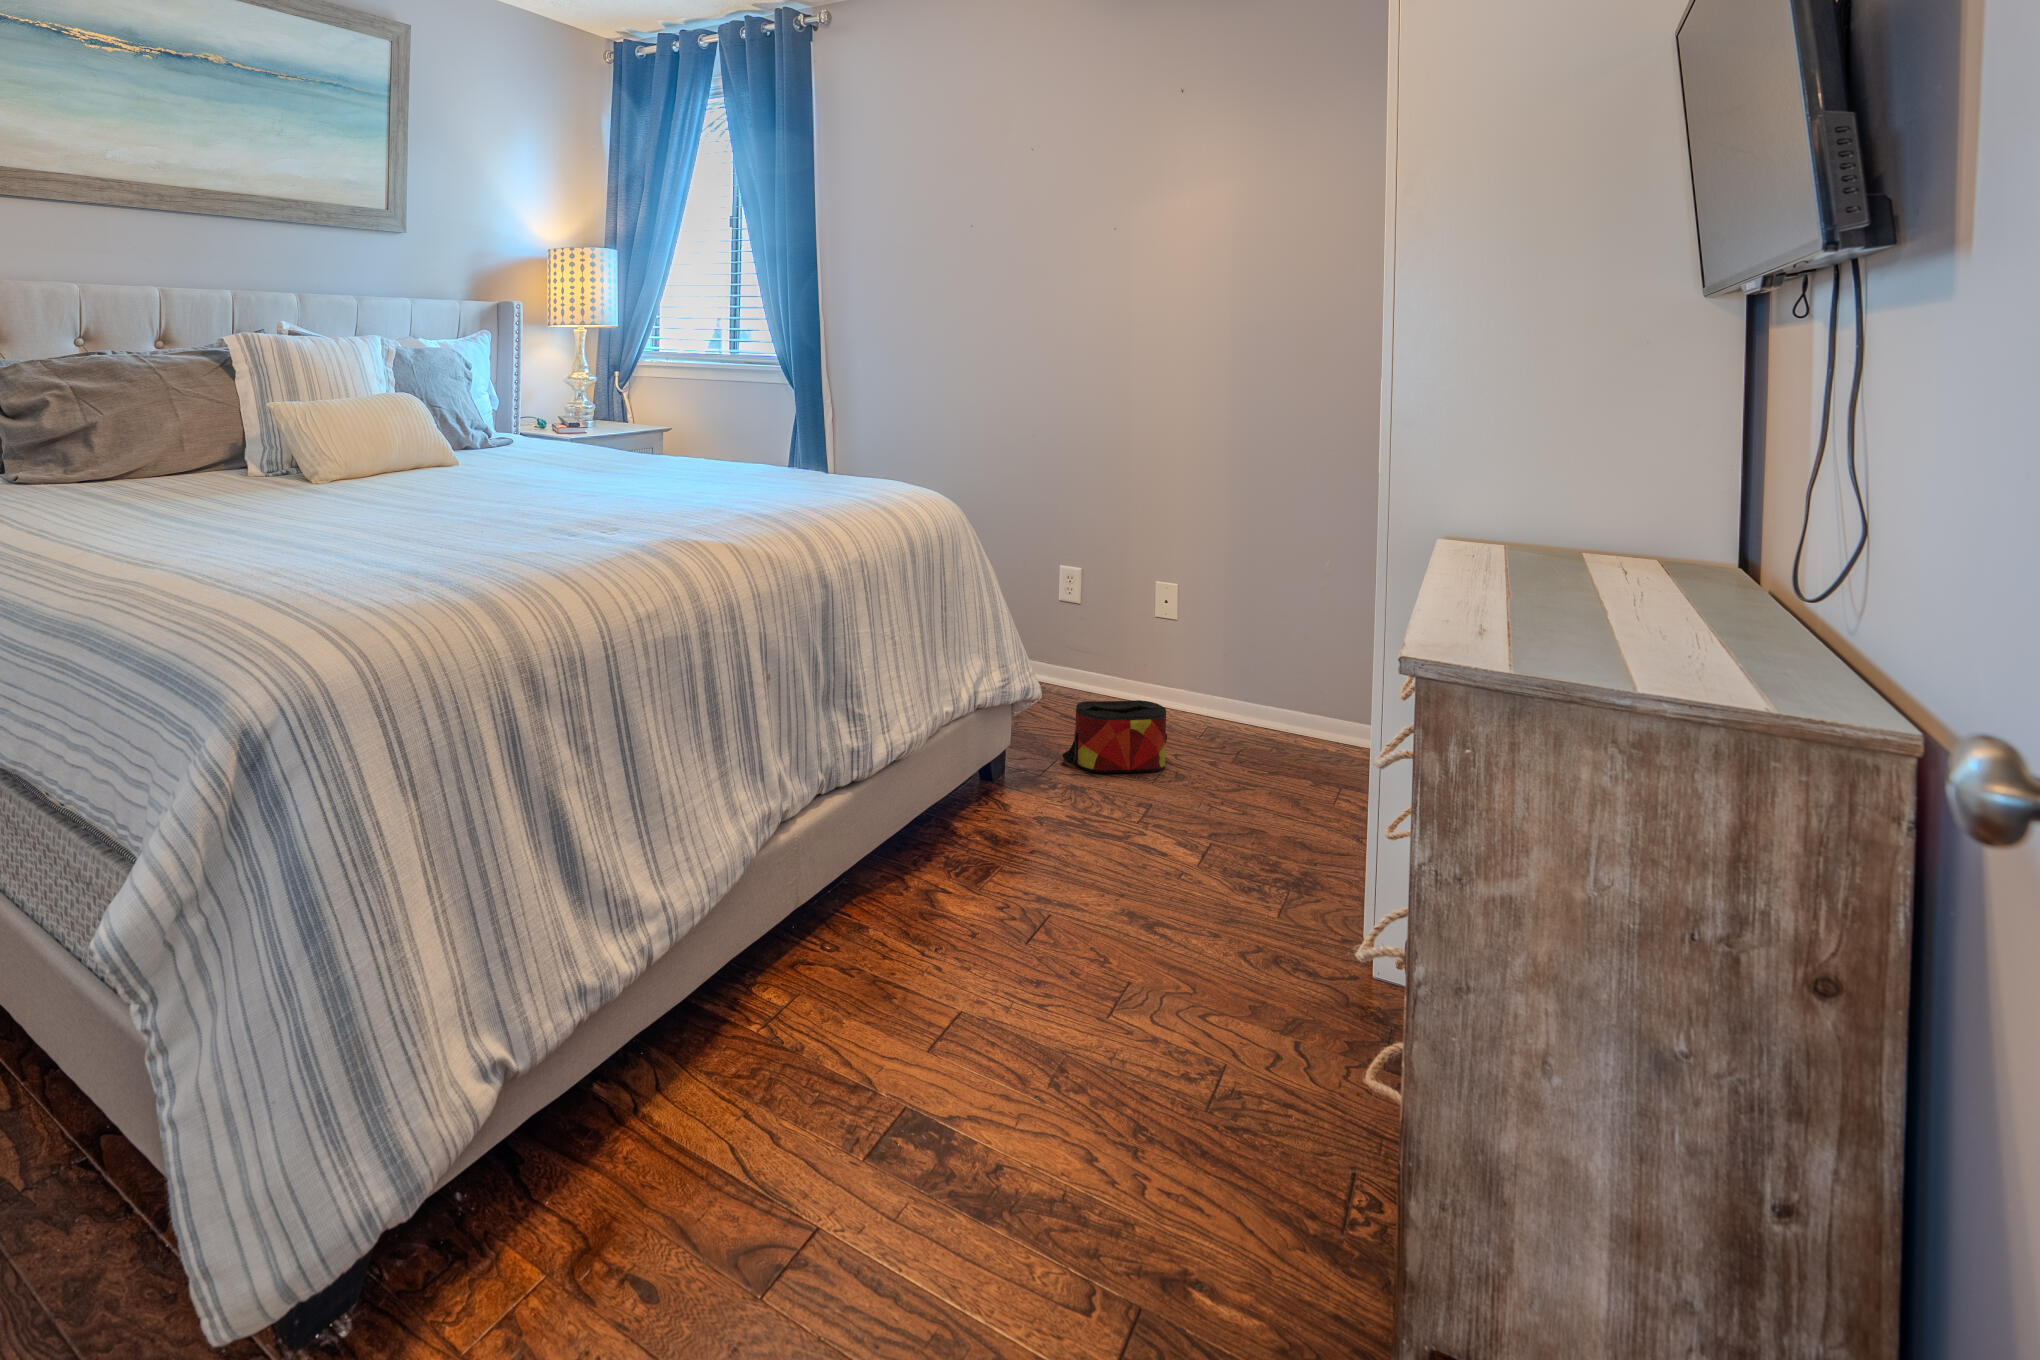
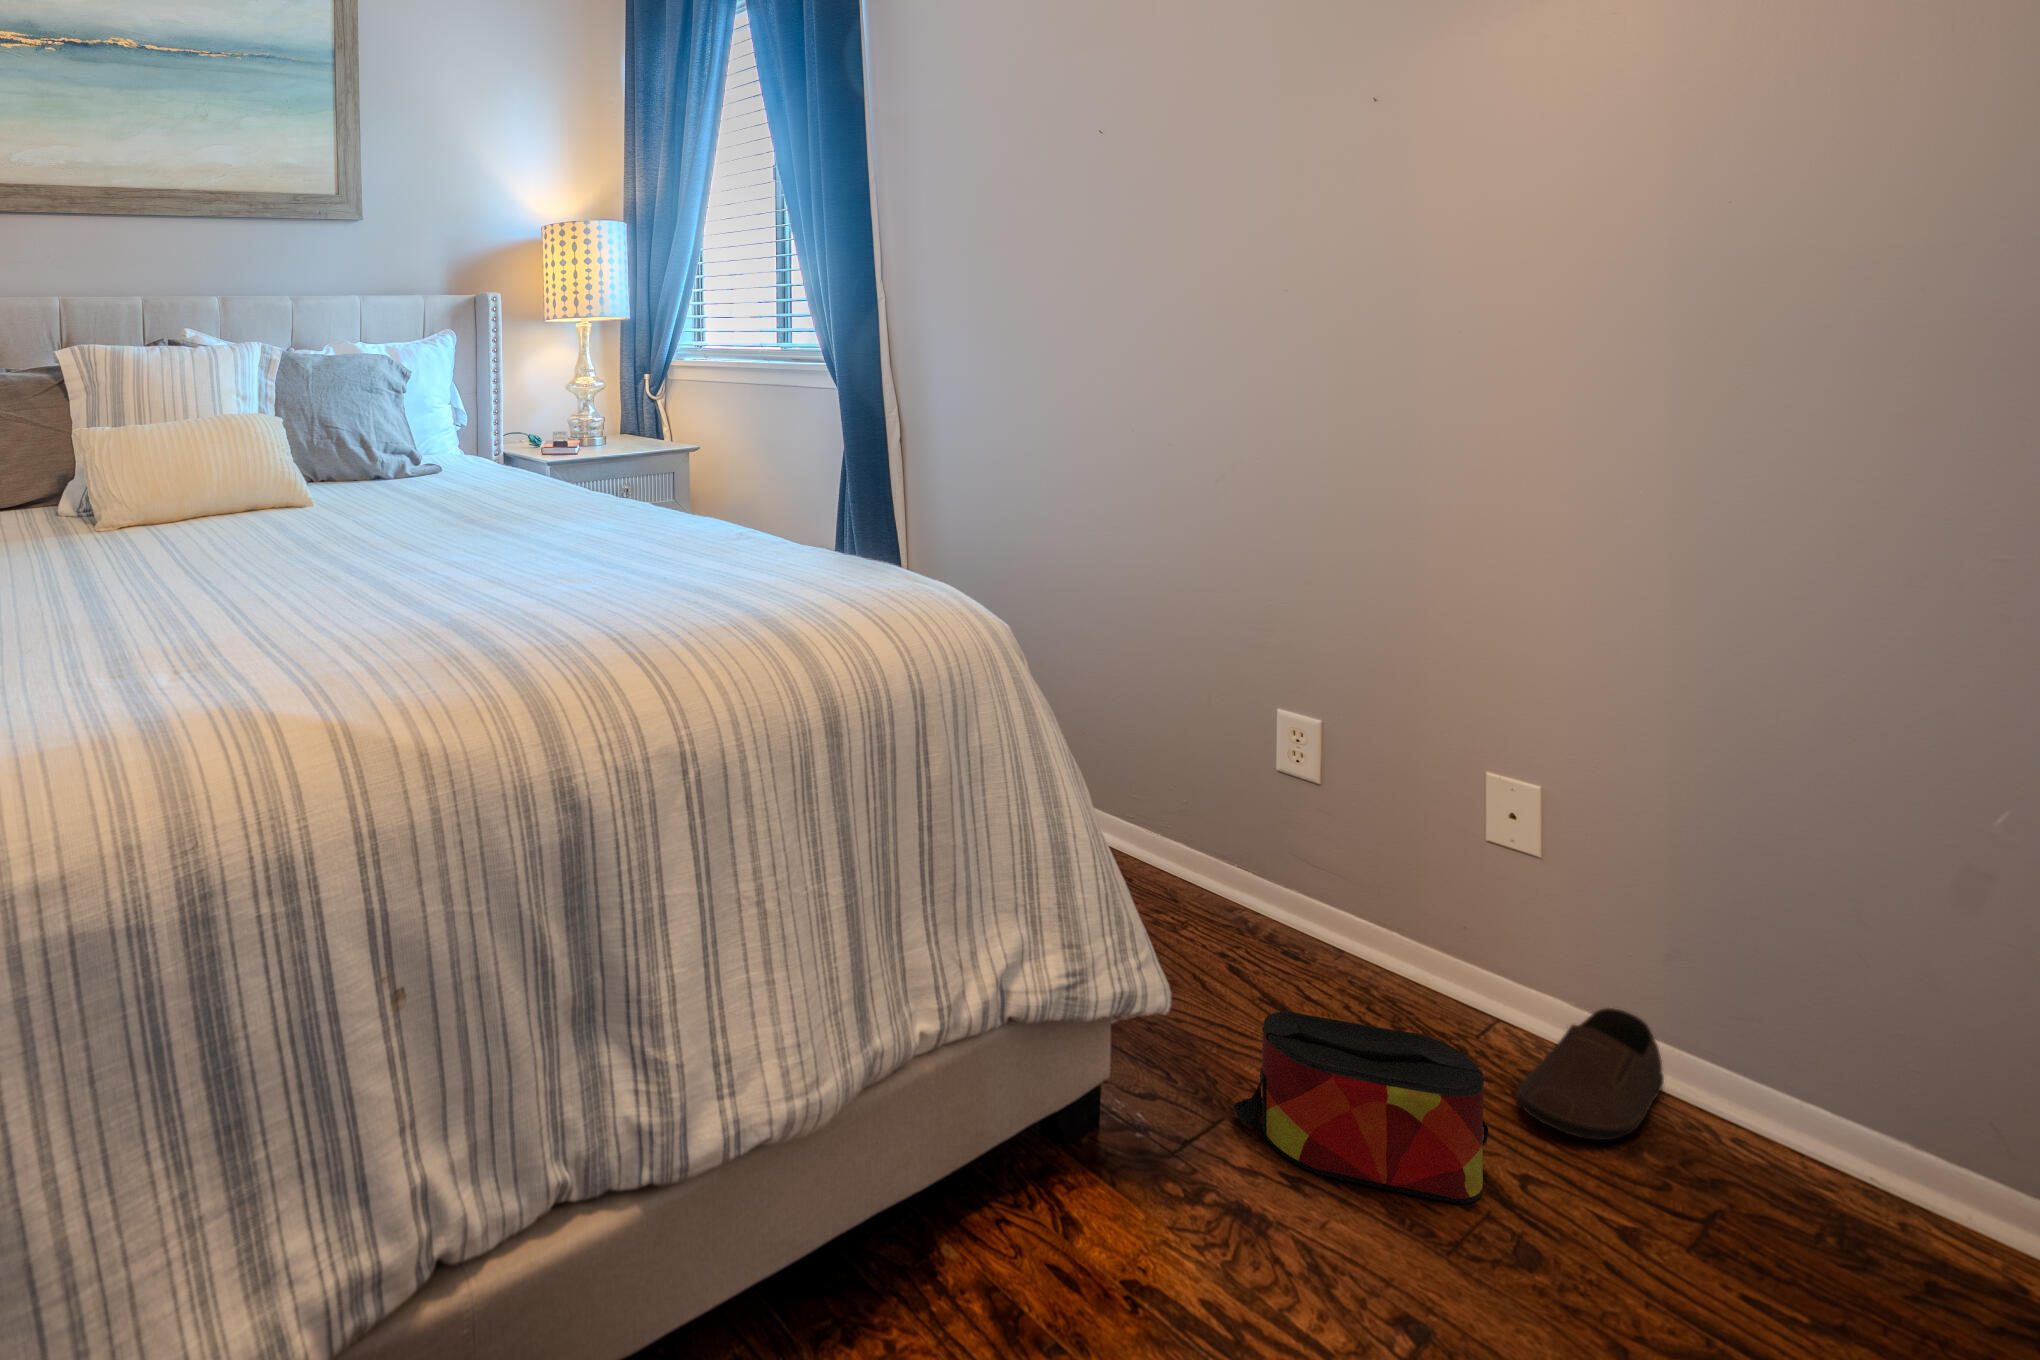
shoe: none [1173,687,1225,740] -> present [1517,1008,1664,1140]

